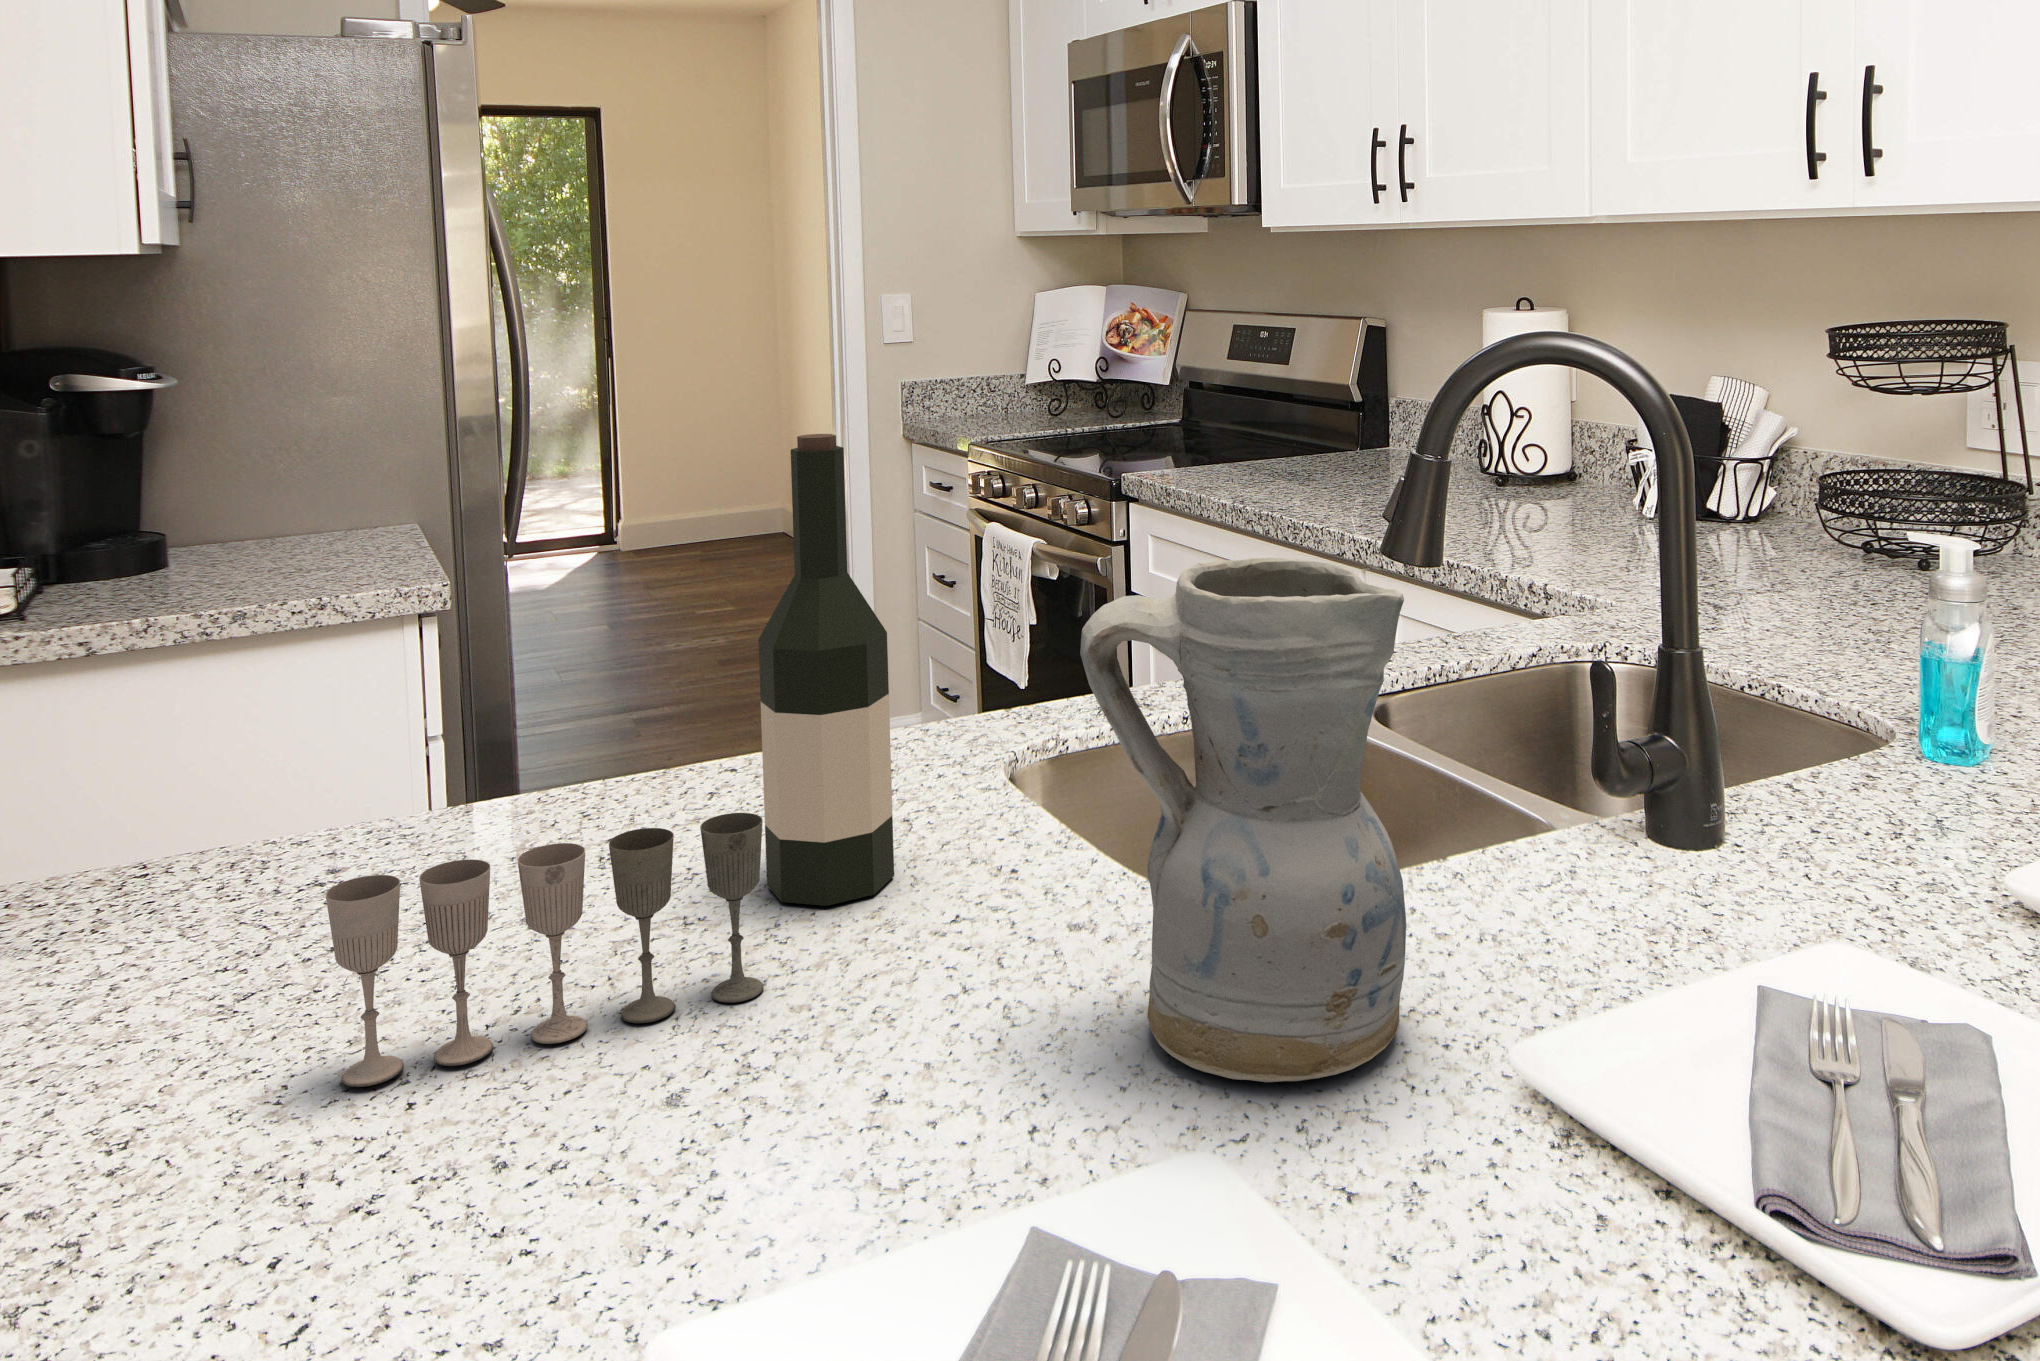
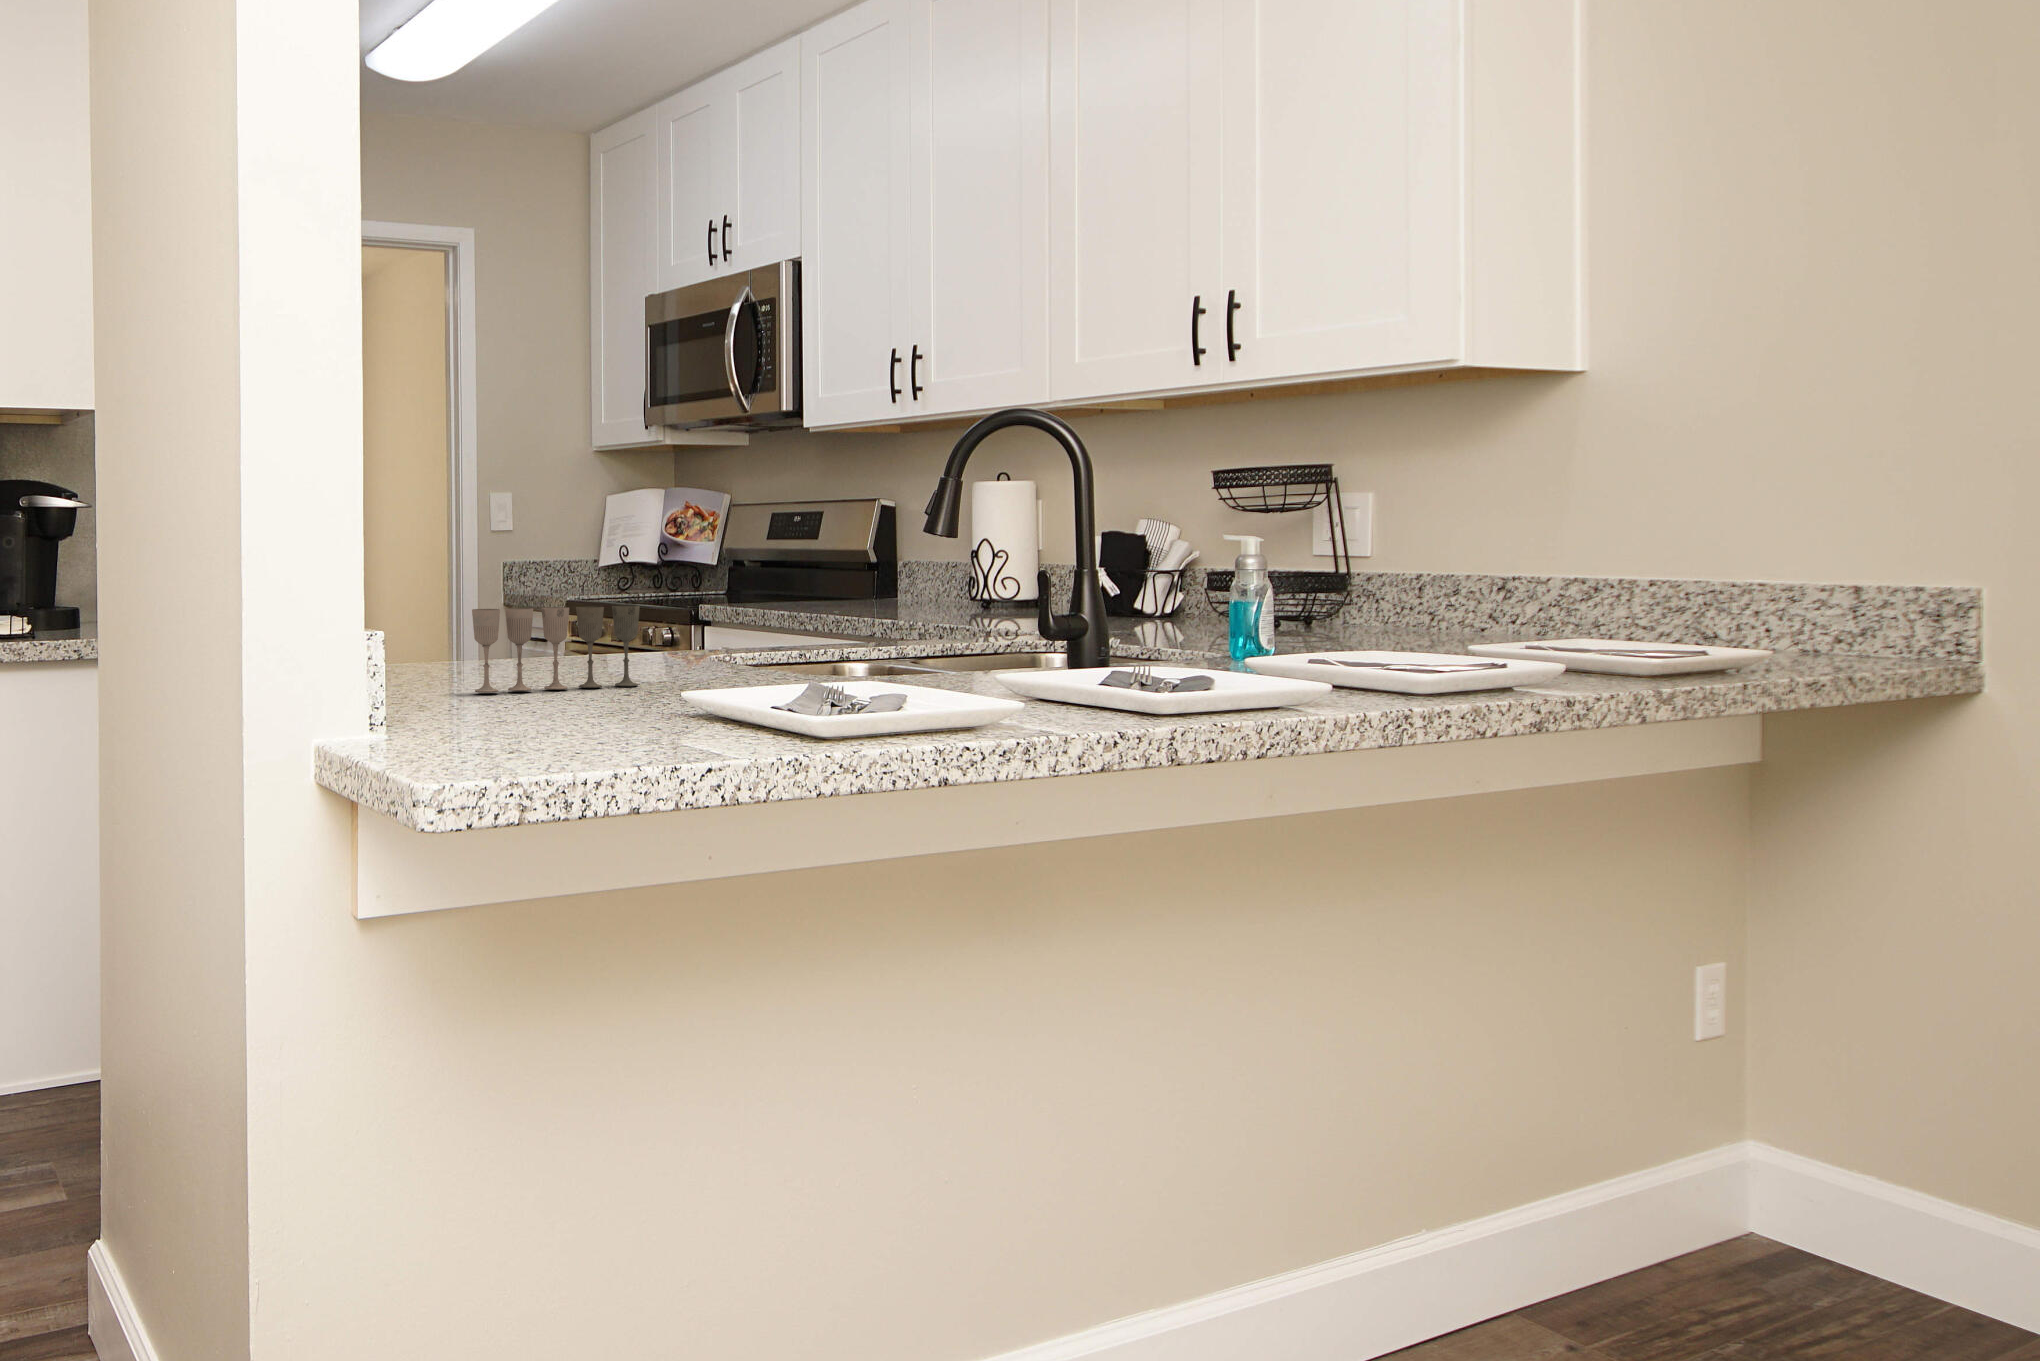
wine bottle: present [758,434,894,906] -> none [612,448,674,675]
ceramic pitcher: present [1080,558,1406,1082] -> none [795,479,943,692]

